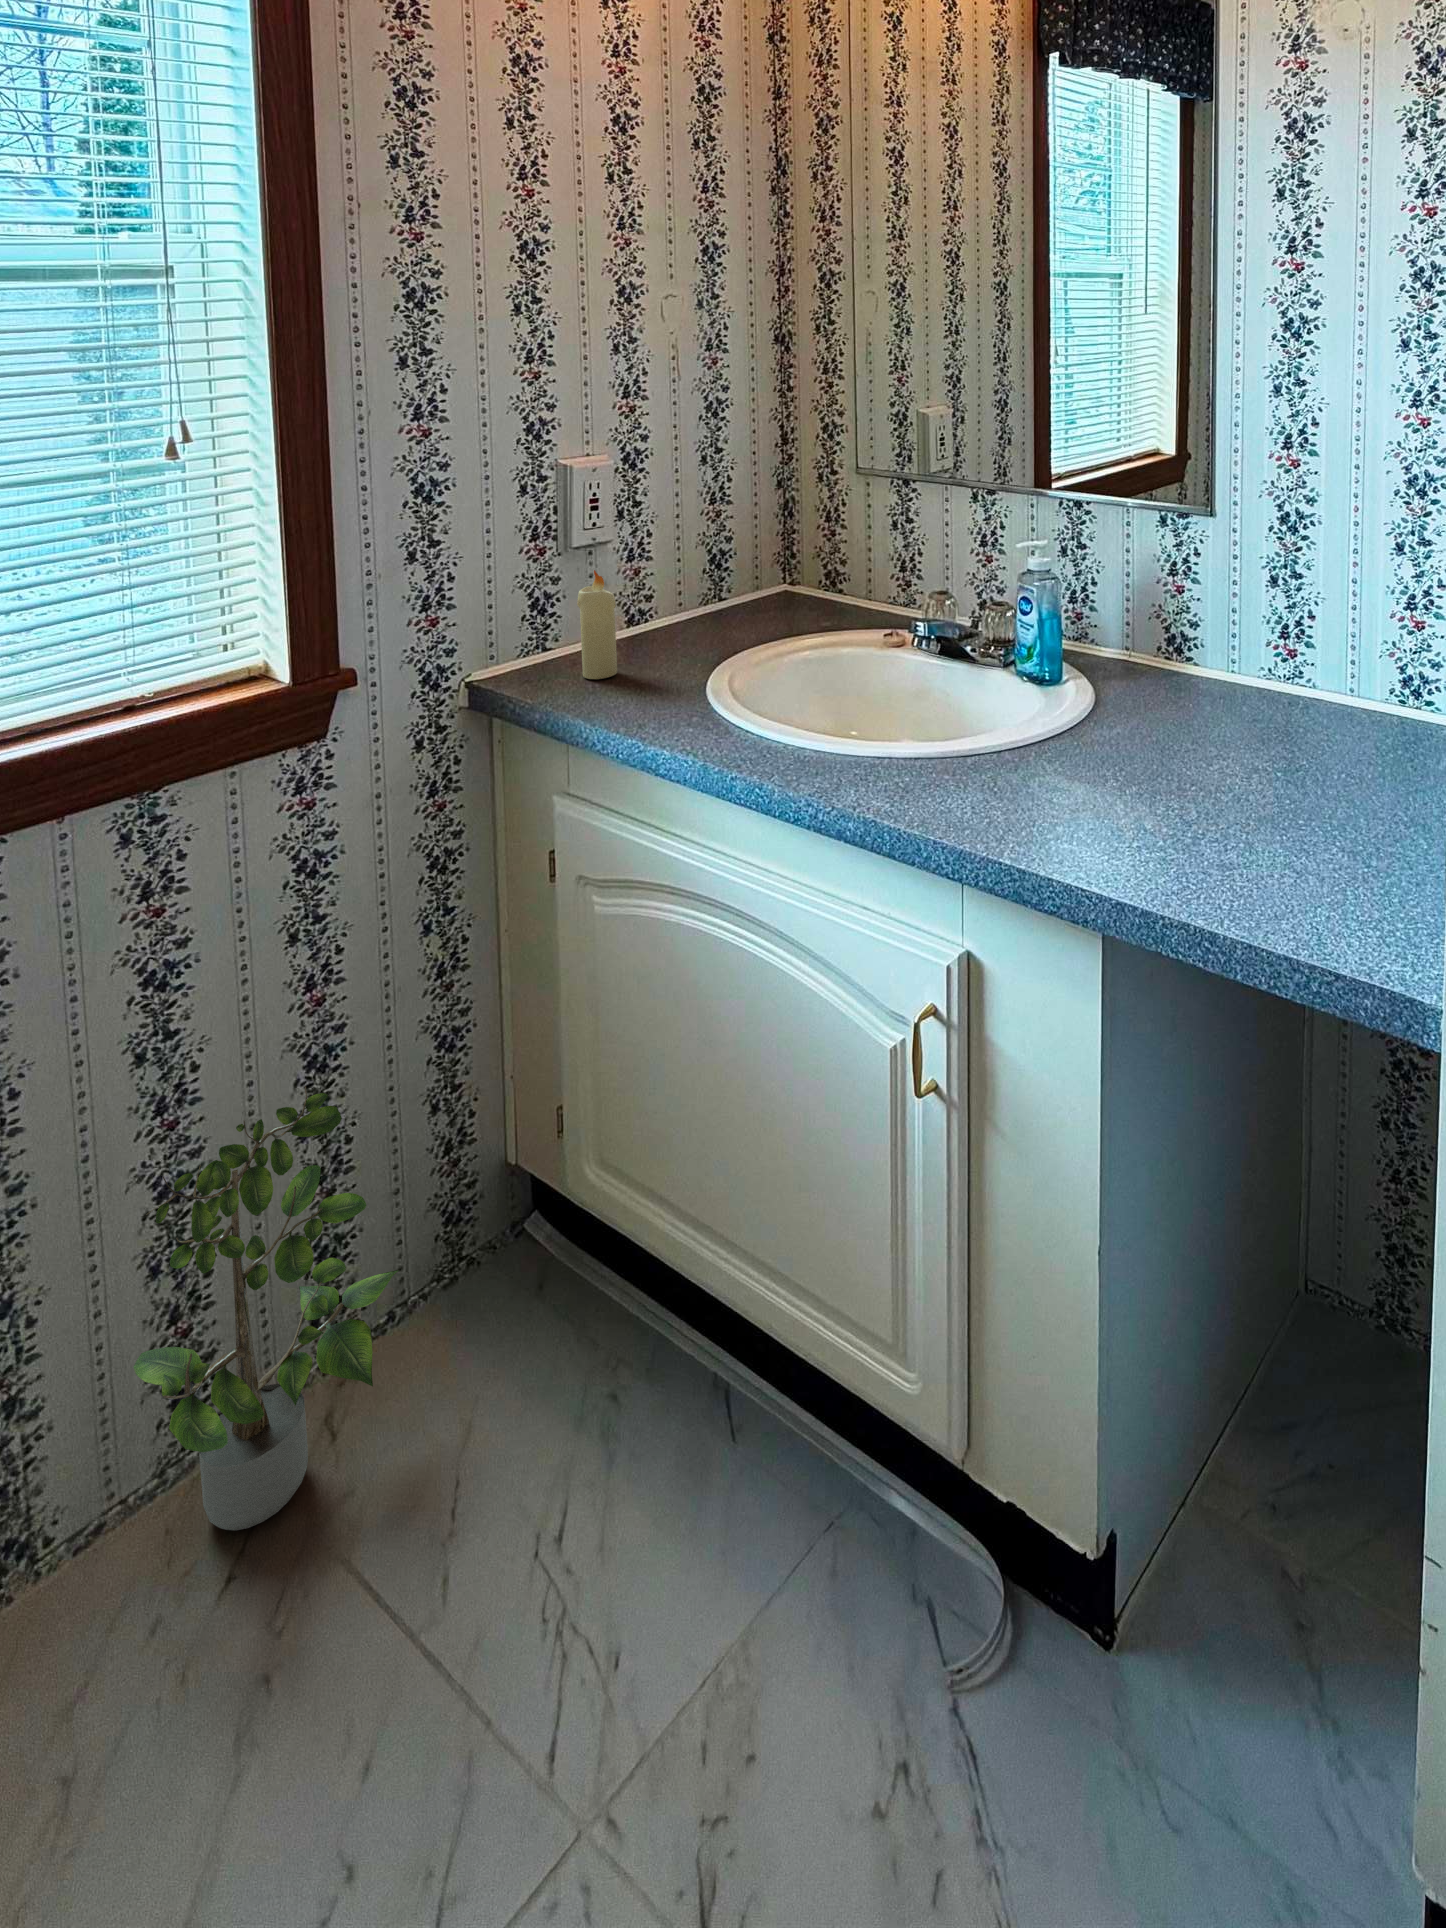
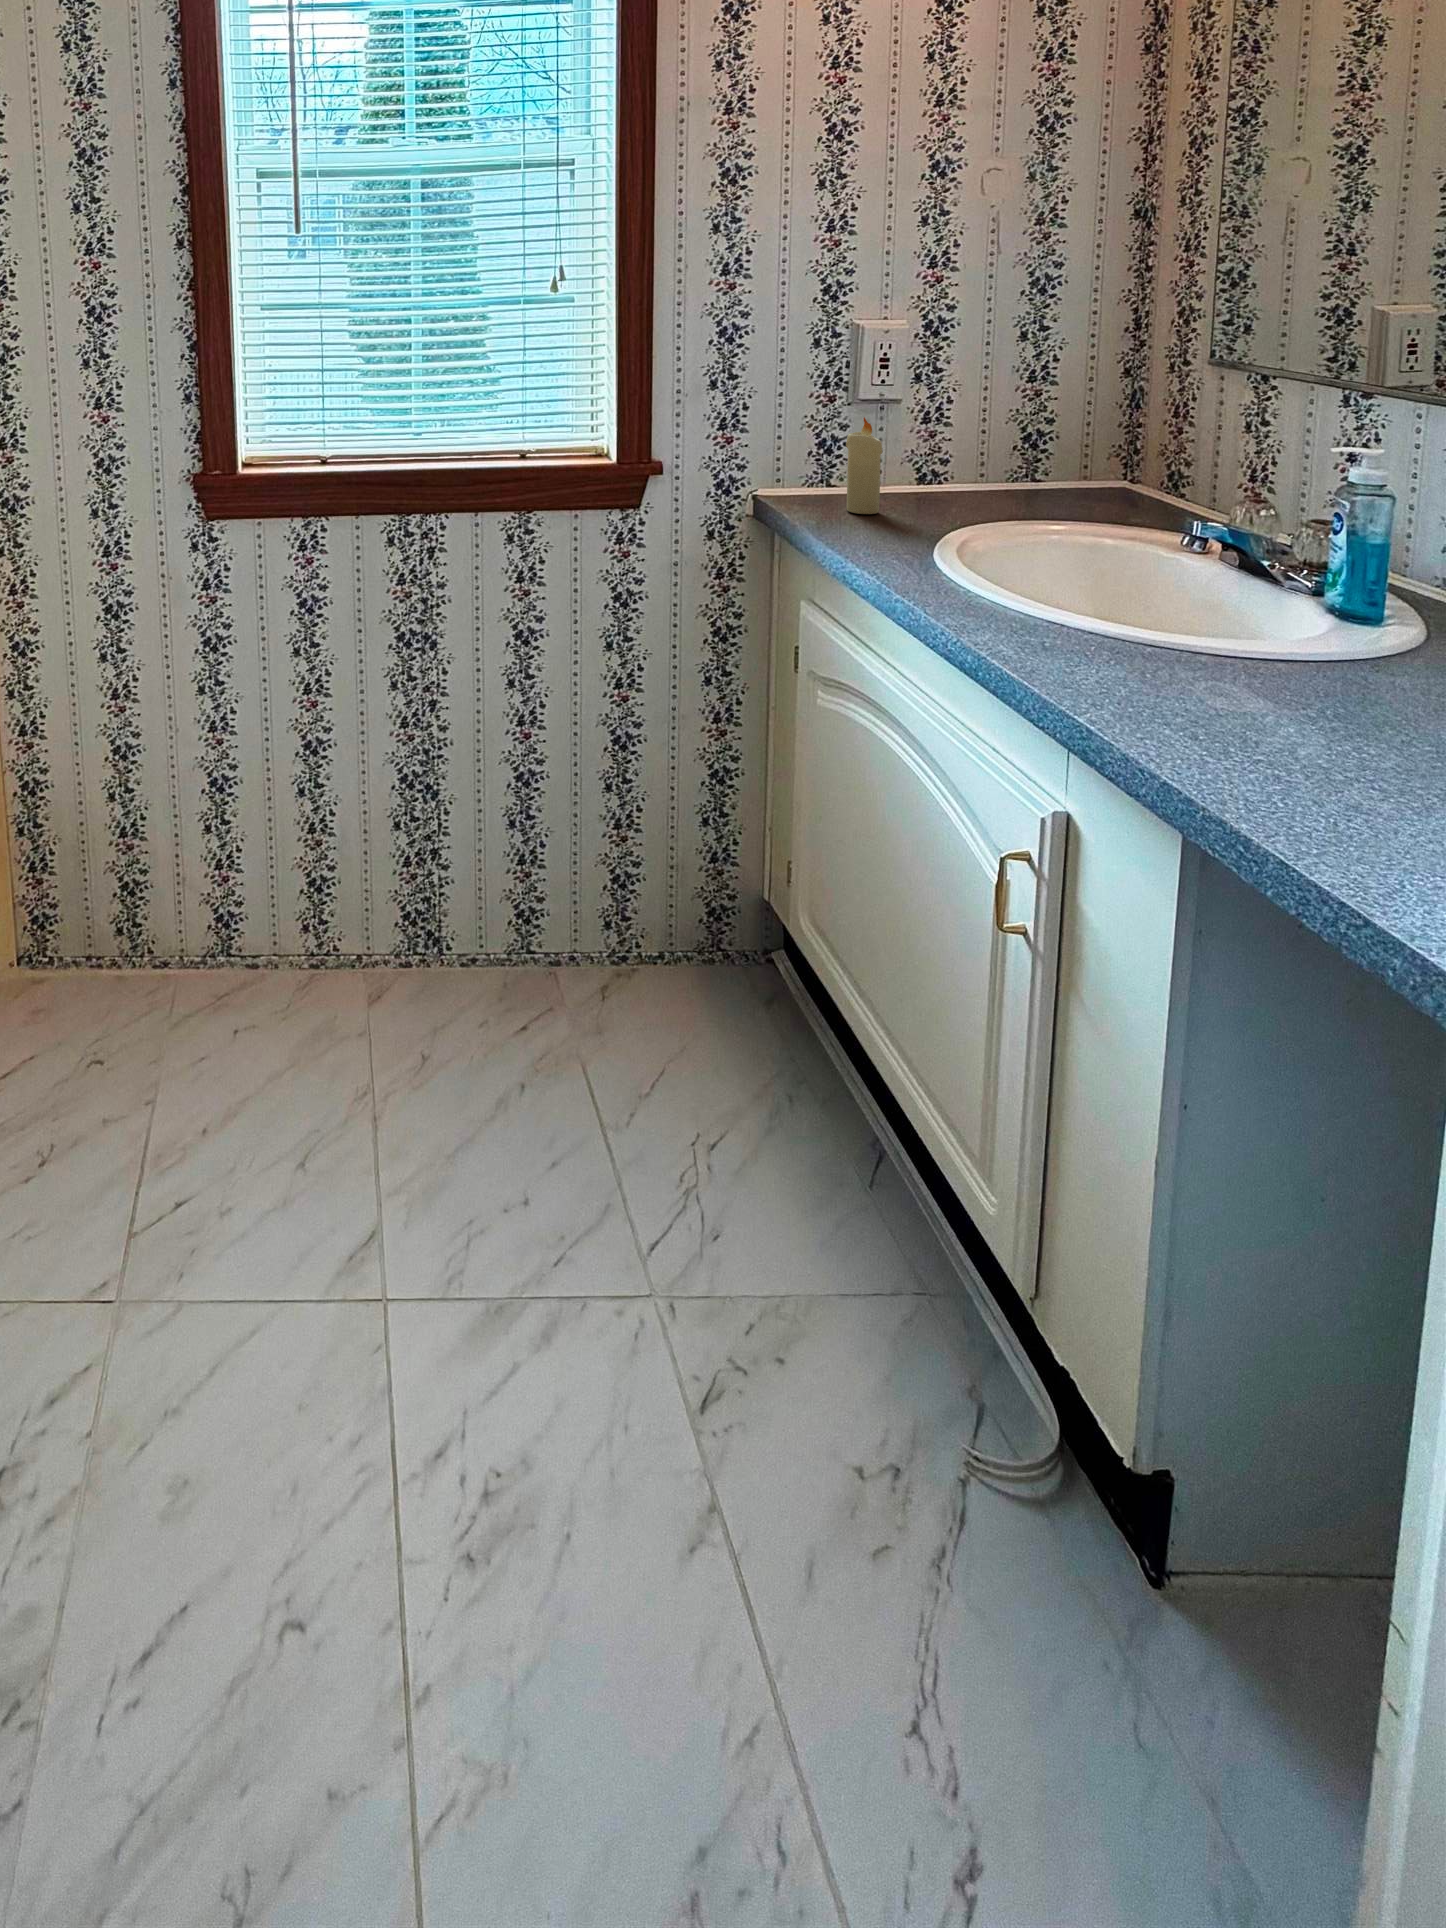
potted plant: present [133,1086,398,1531] -> none [491,743,655,1010]

